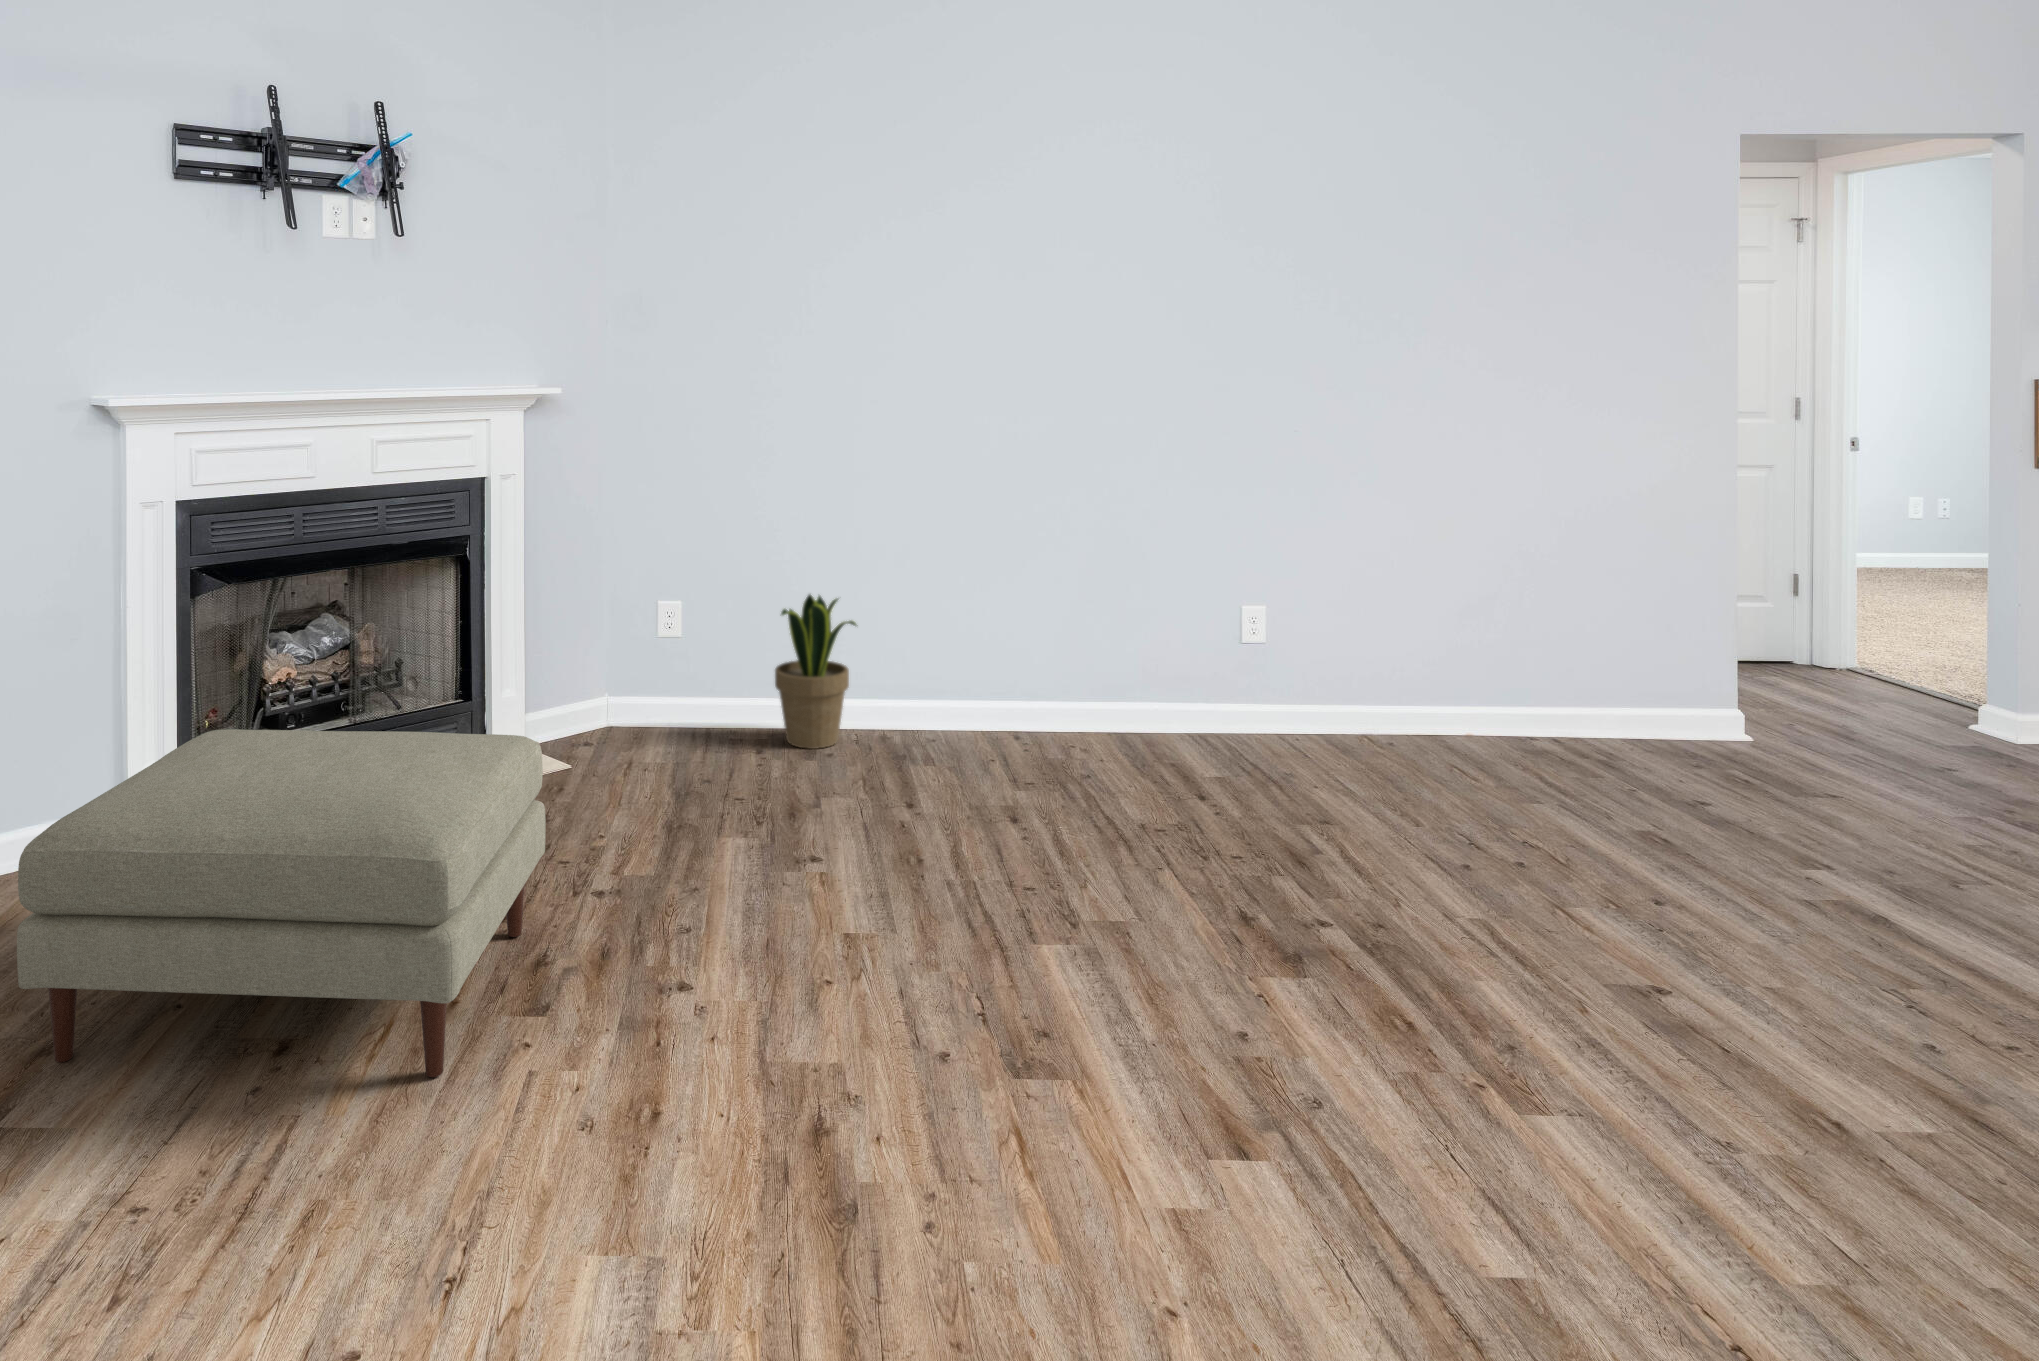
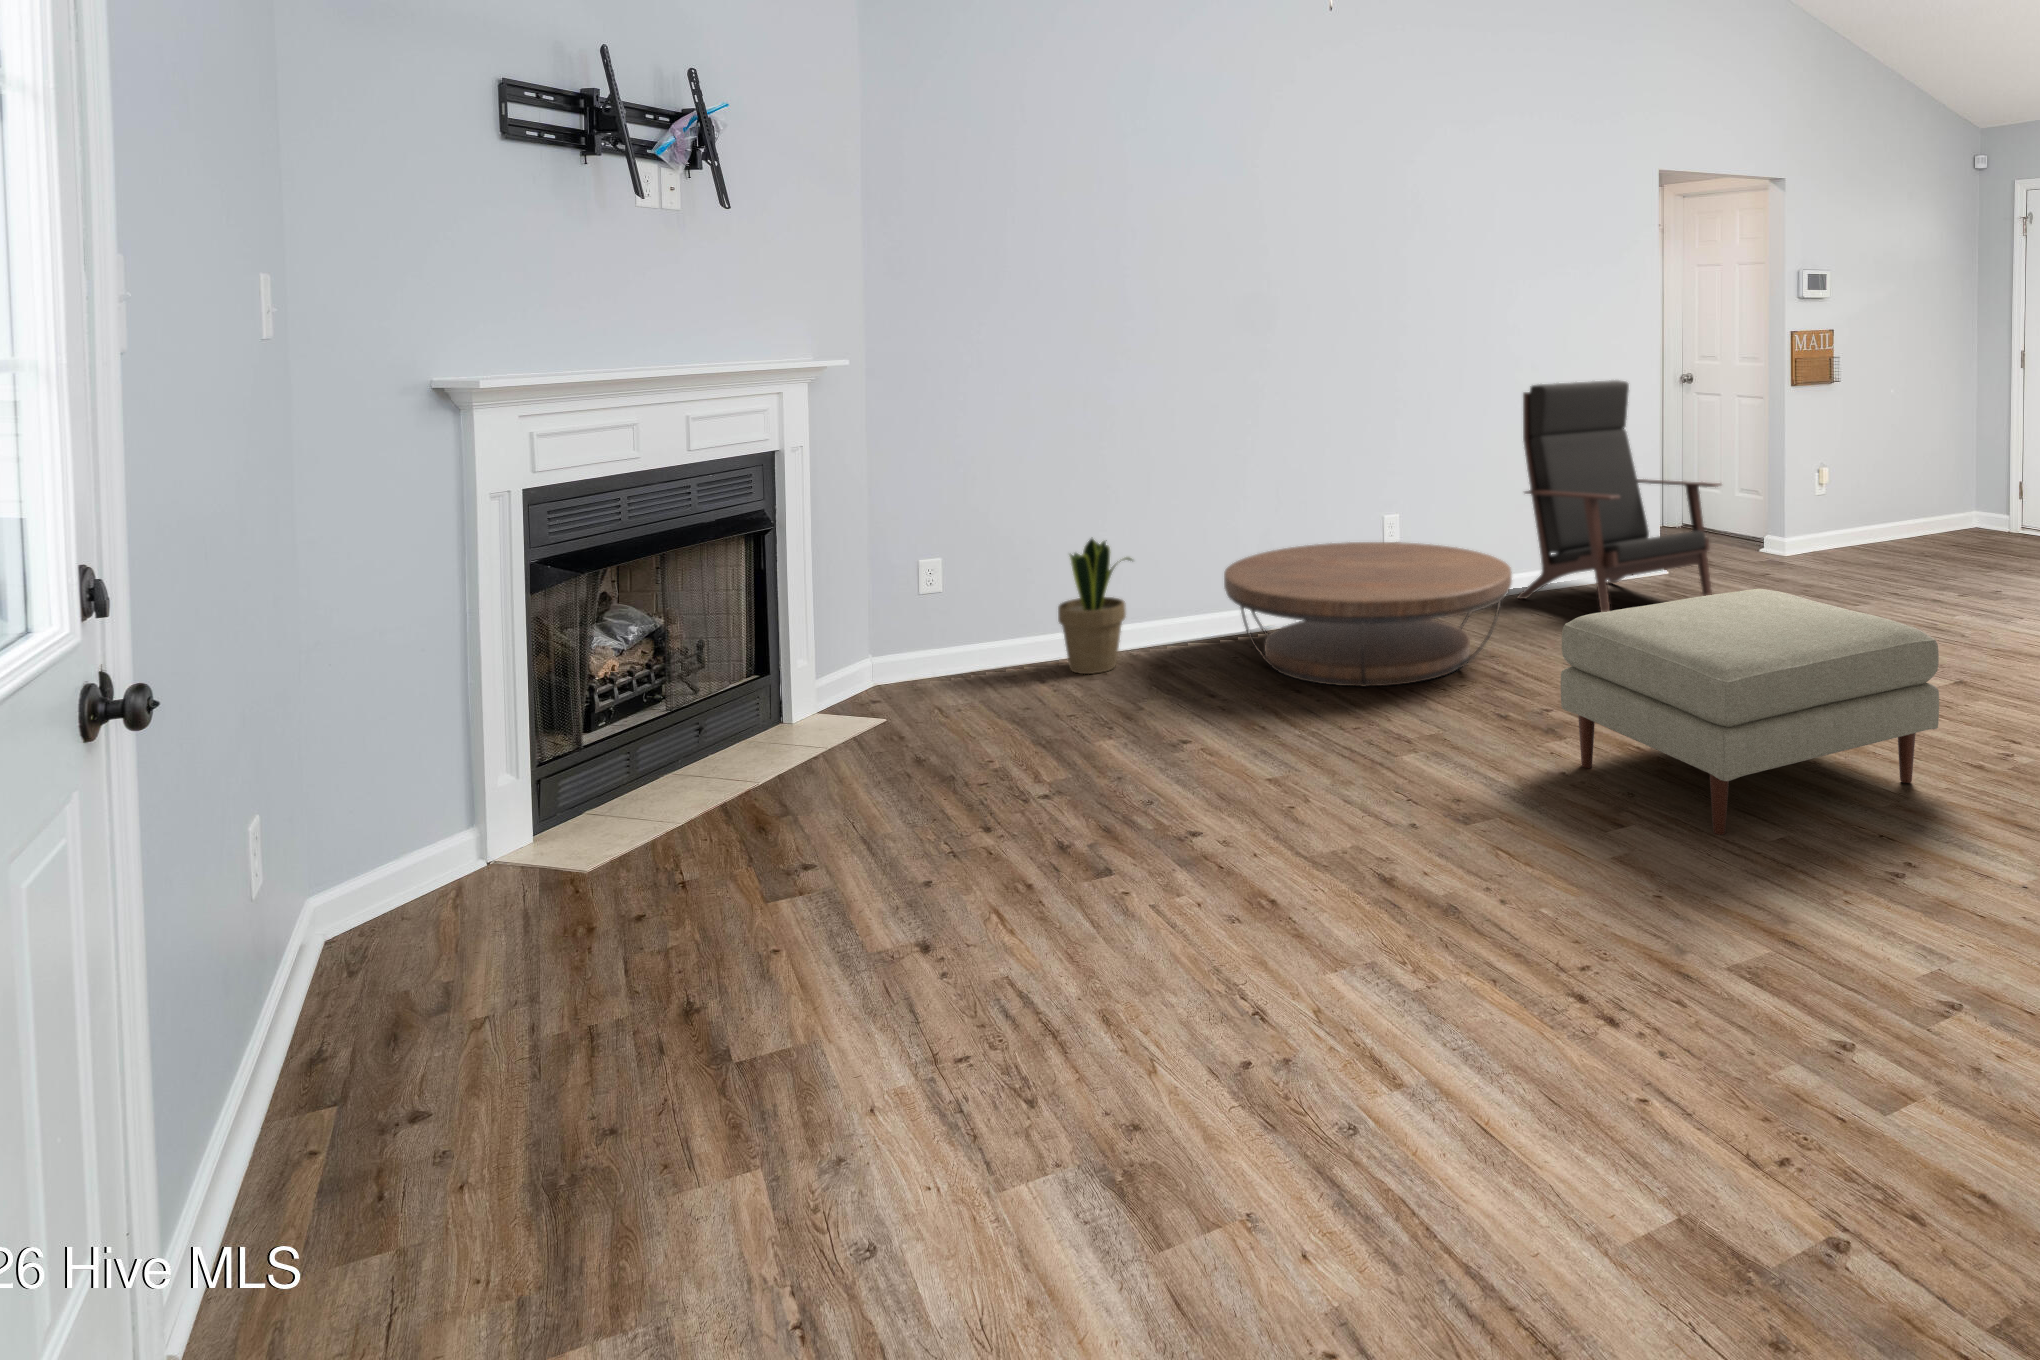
lounge chair: none [1429,442,1782,808] -> present [1518,380,1721,612]
coffee table: none [946,631,1337,837] -> present [1224,542,1512,686]
ottoman: present [17,729,546,1077] -> present [1561,589,1939,835]

